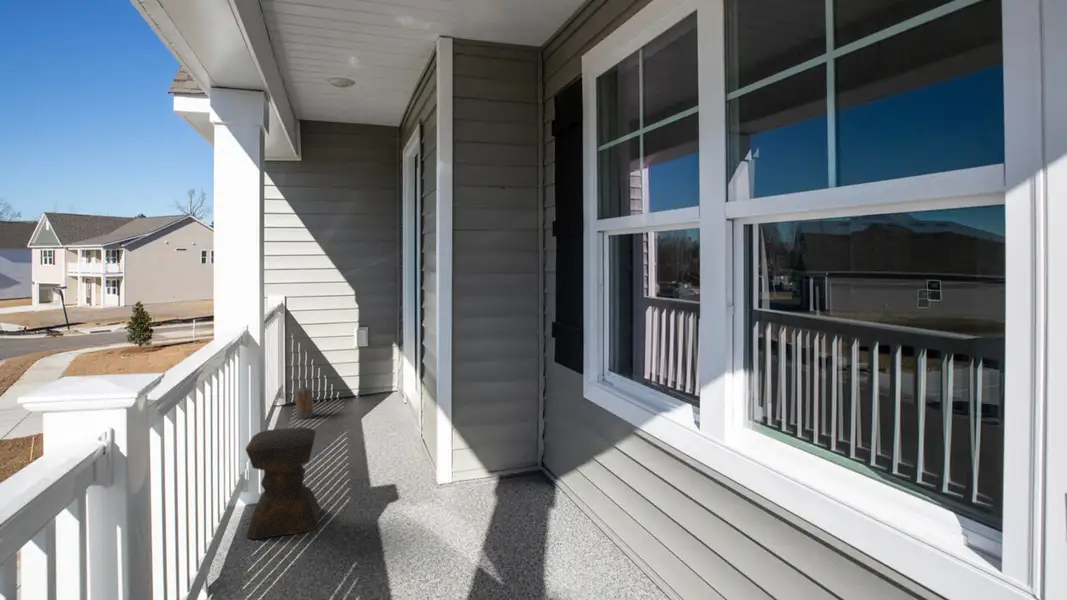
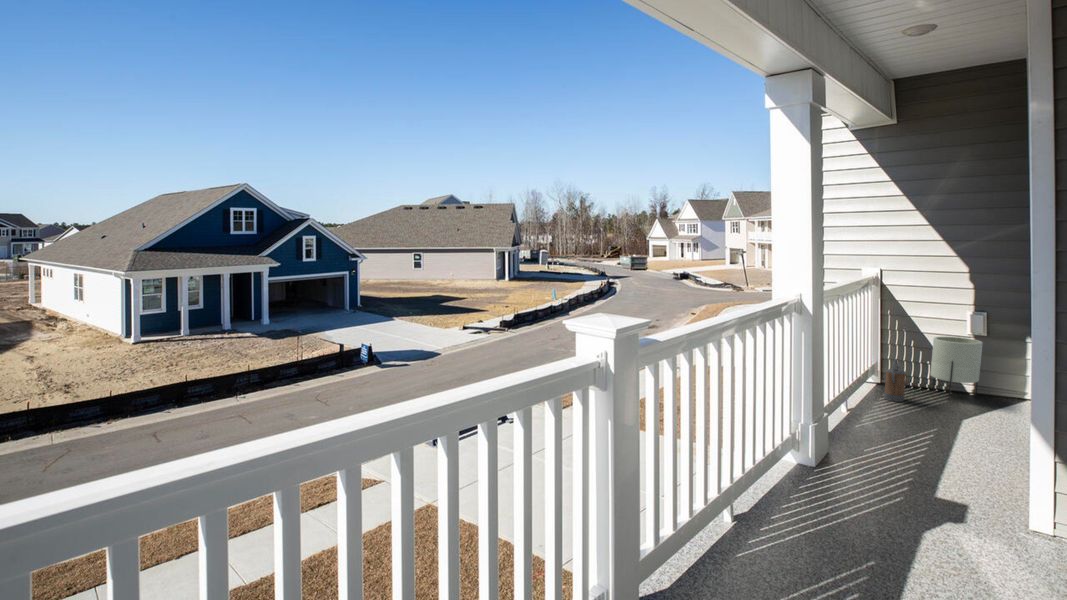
planter: none [327,350,363,406] -> present [931,336,982,400]
stool: present [246,427,320,539] -> none [784,401,868,510]

